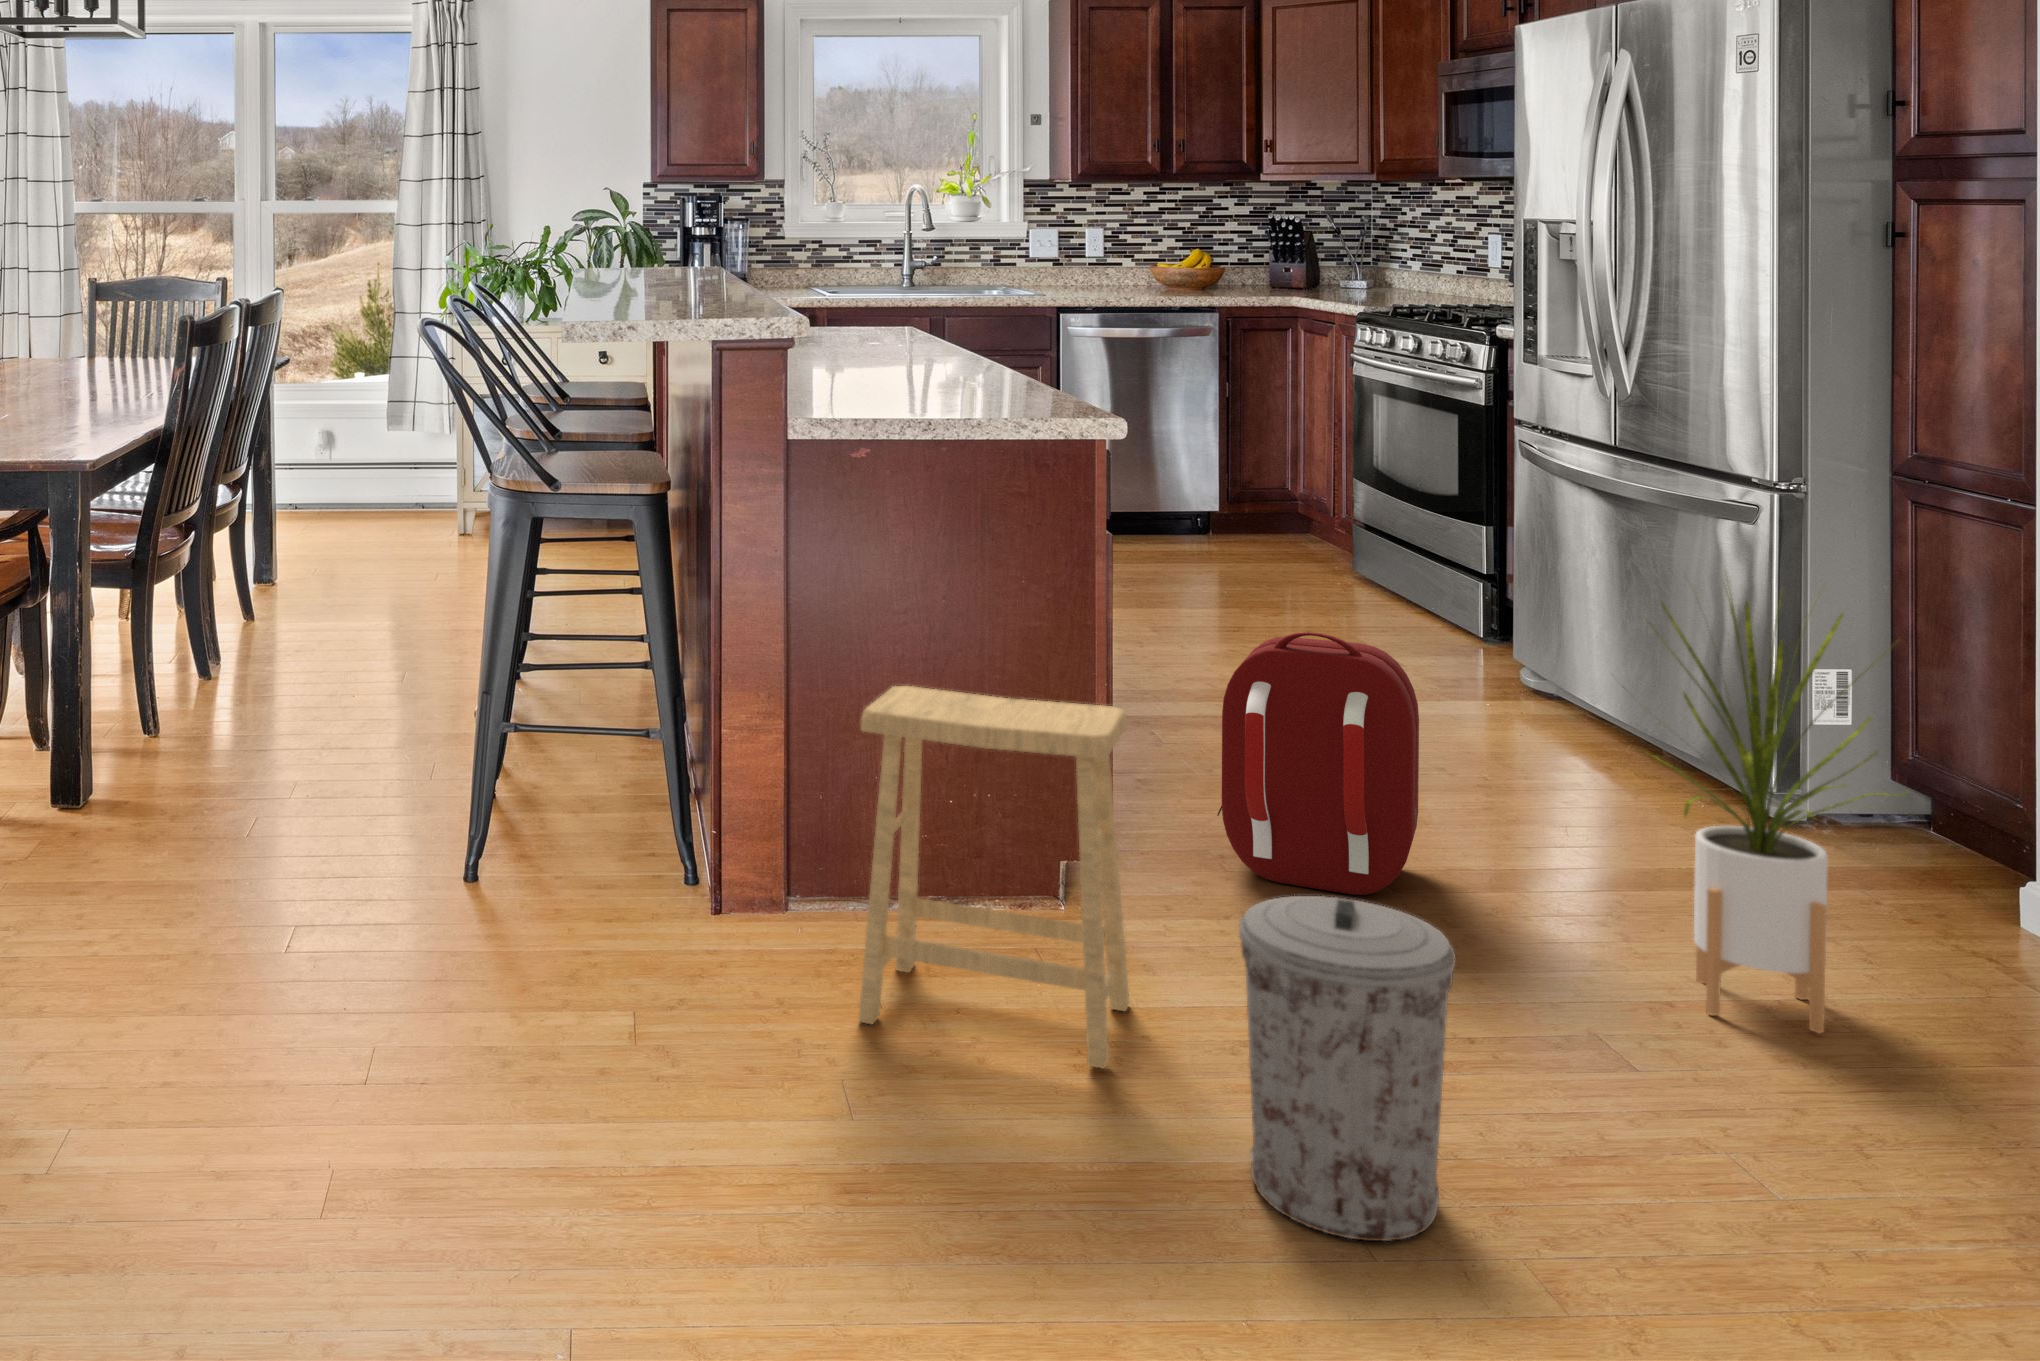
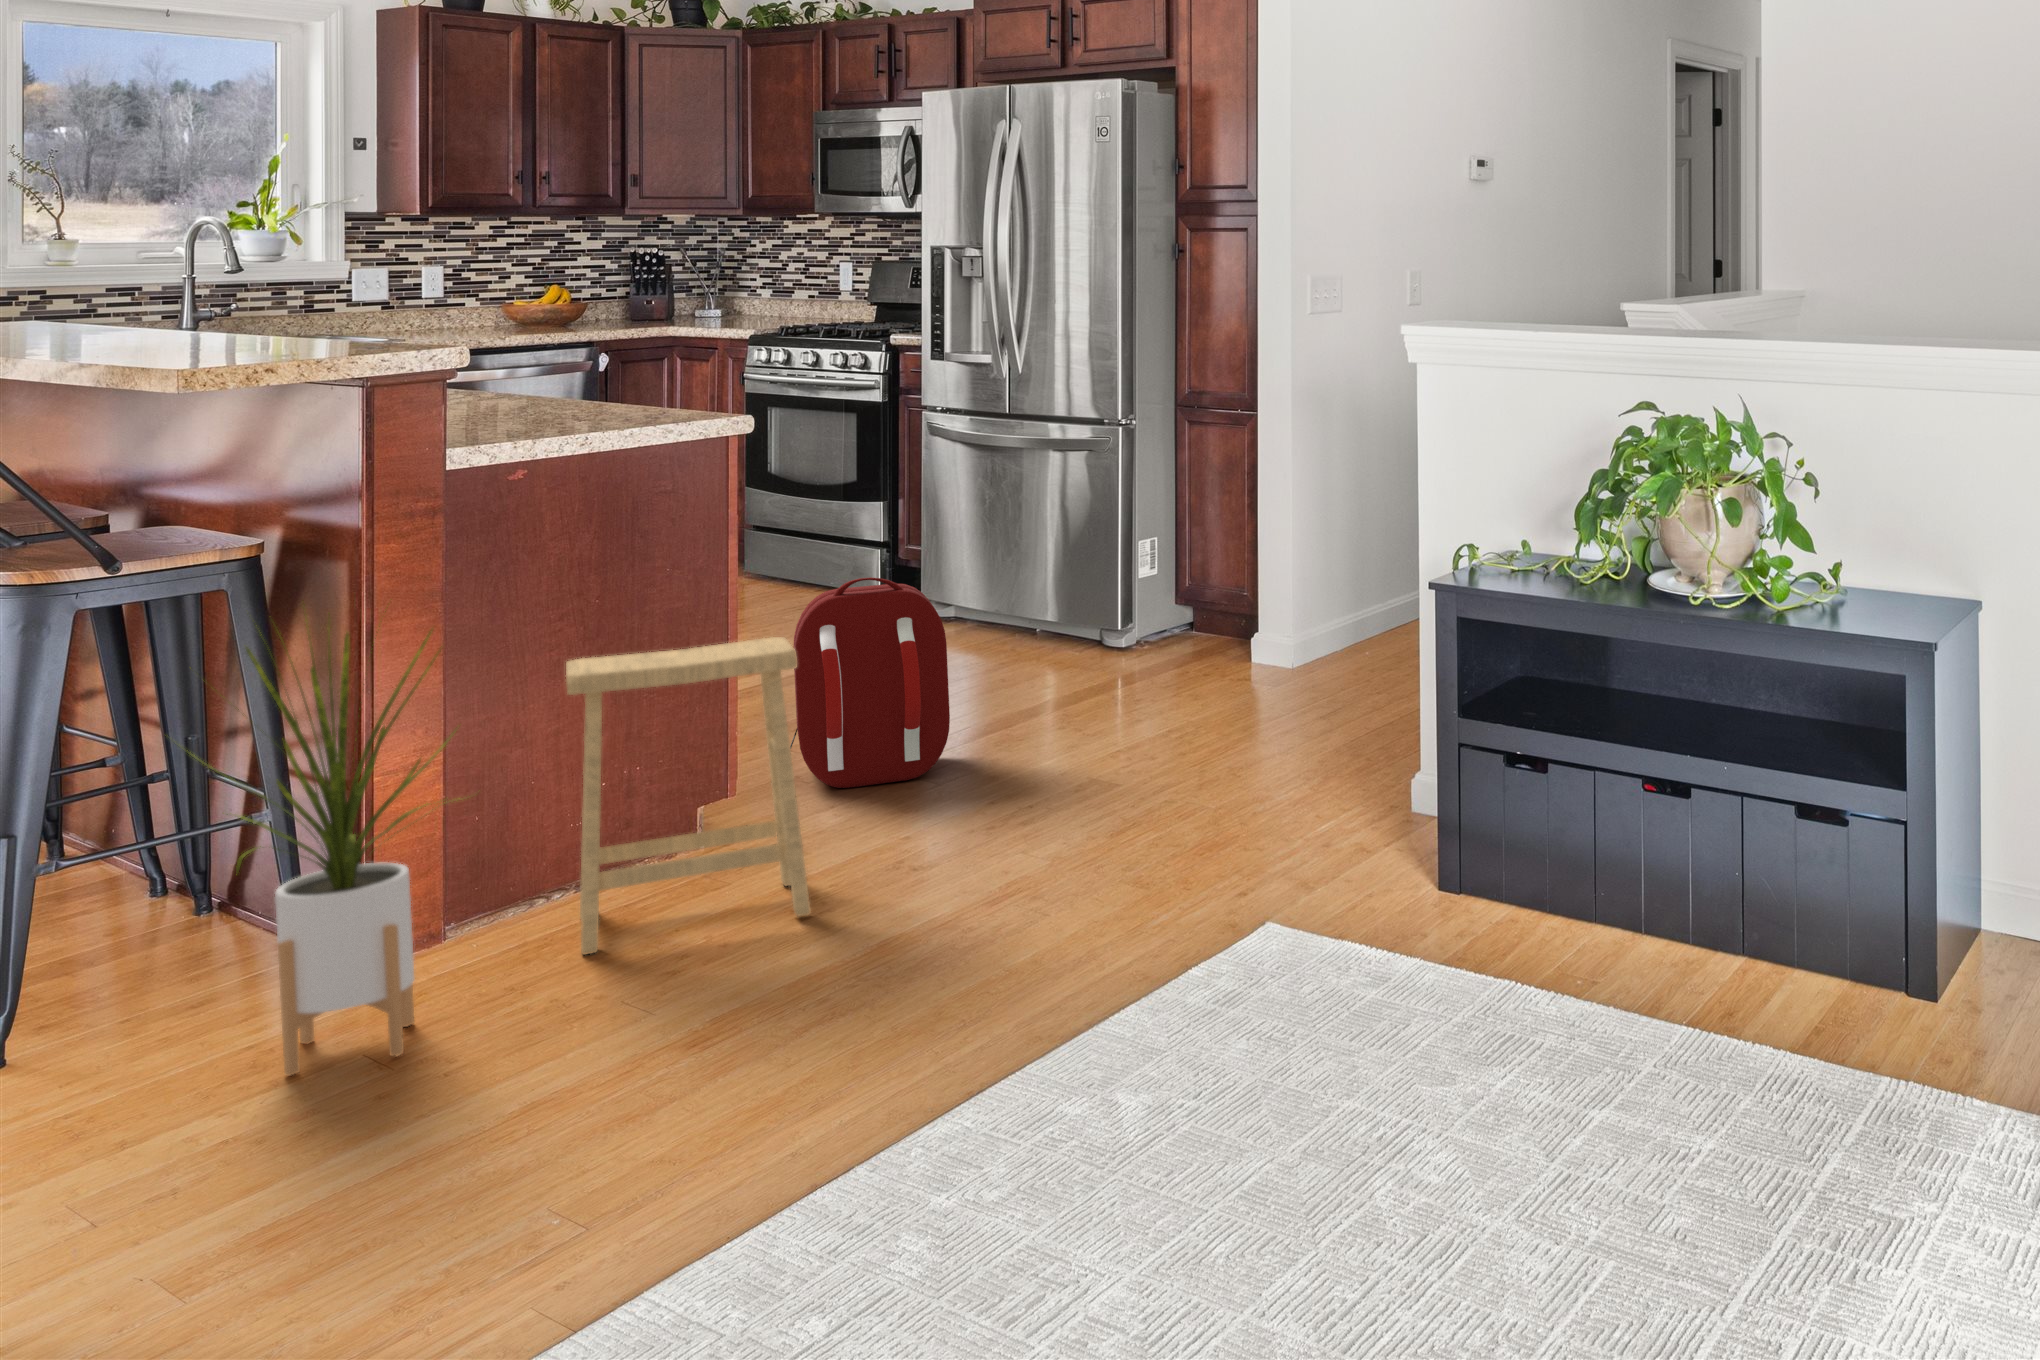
house plant: present [1654,595,1899,1033] -> present [187,611,454,1076]
trash can: present [1239,896,1455,1241] -> none [932,713,1075,938]

